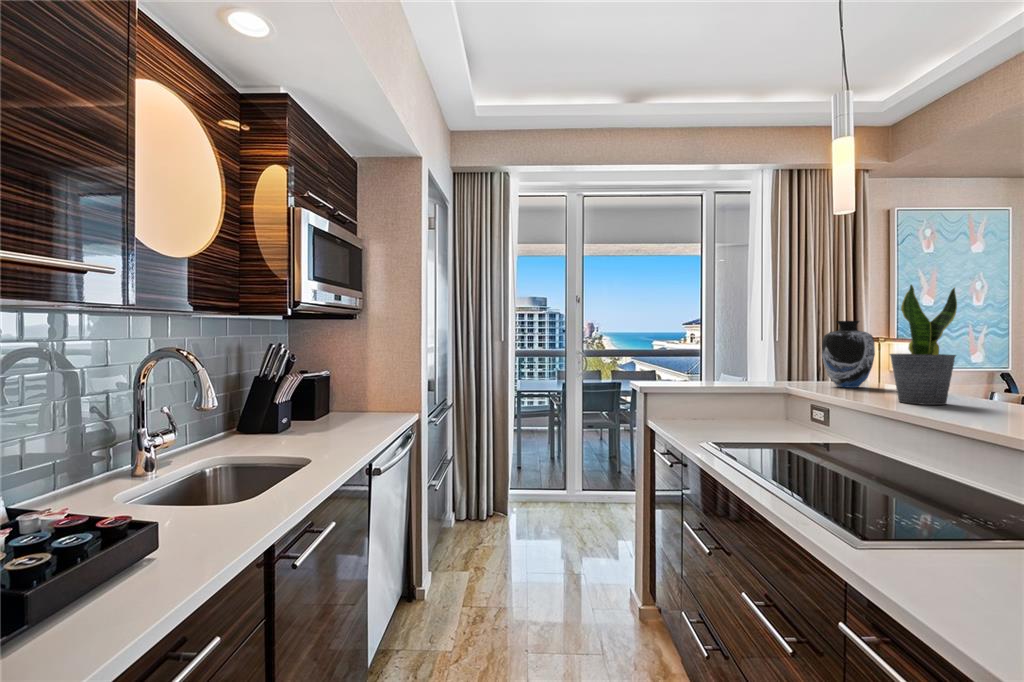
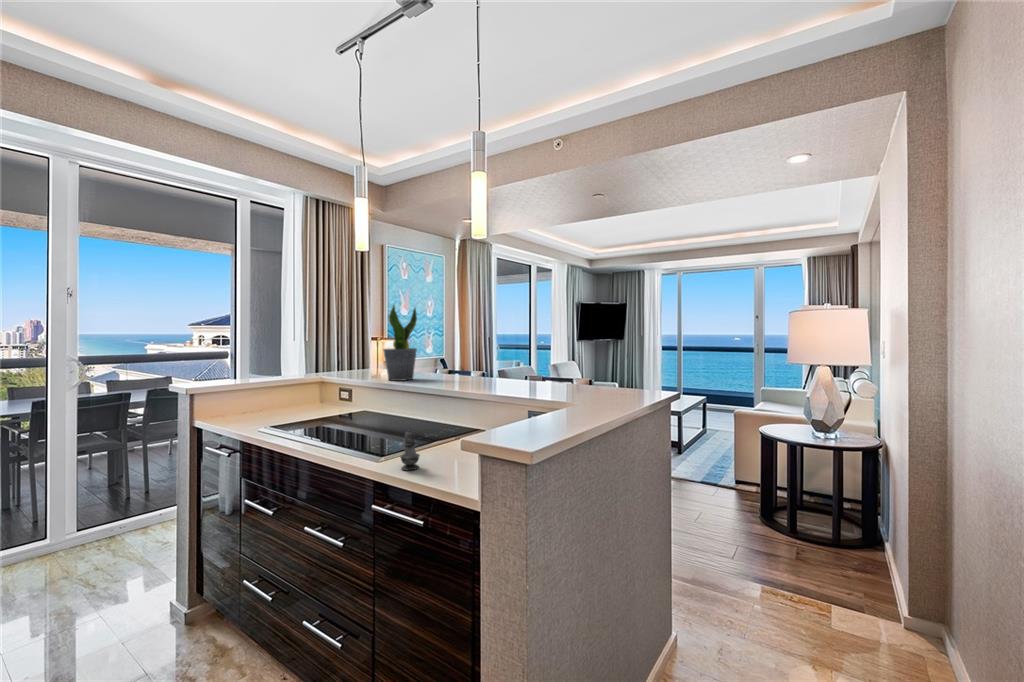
vase: present [822,321,875,388] -> none [341,326,375,374]
salt shaker: none [923,494,969,572] -> present [400,428,420,470]

